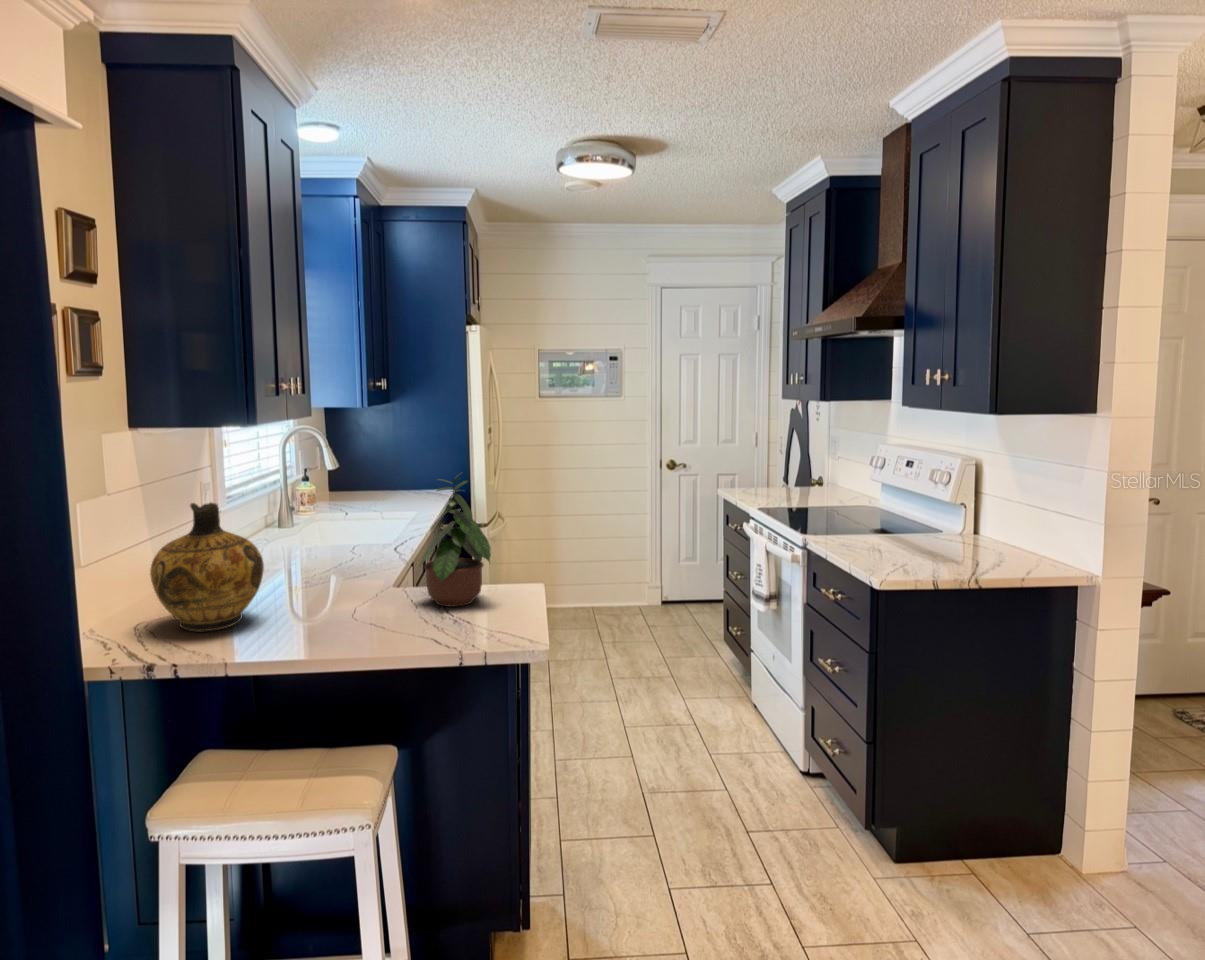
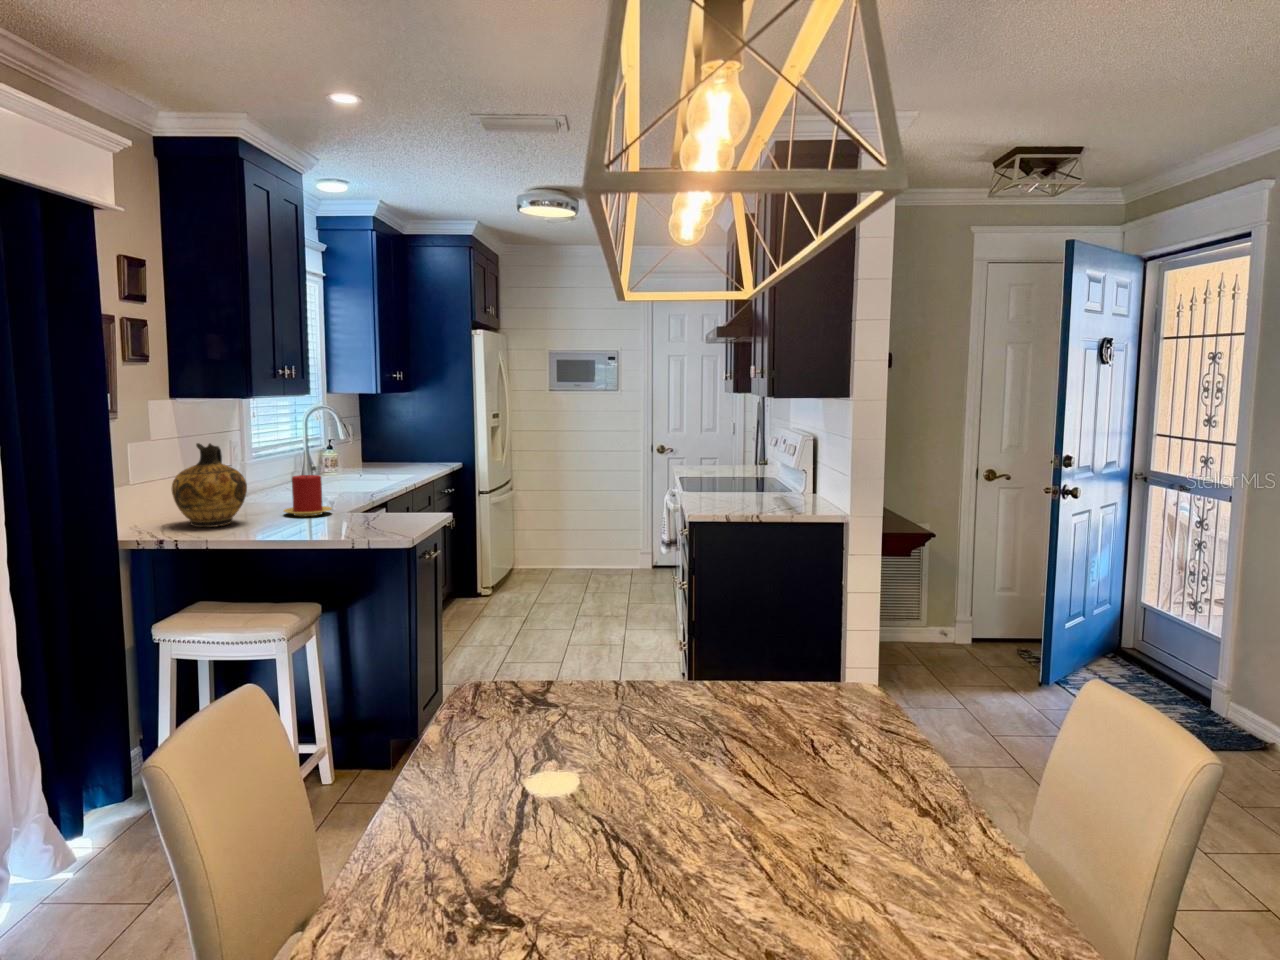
potted plant: present [419,475,491,607] -> none [352,429,411,522]
candle: none [304,536,373,598] -> present [284,475,332,516]

